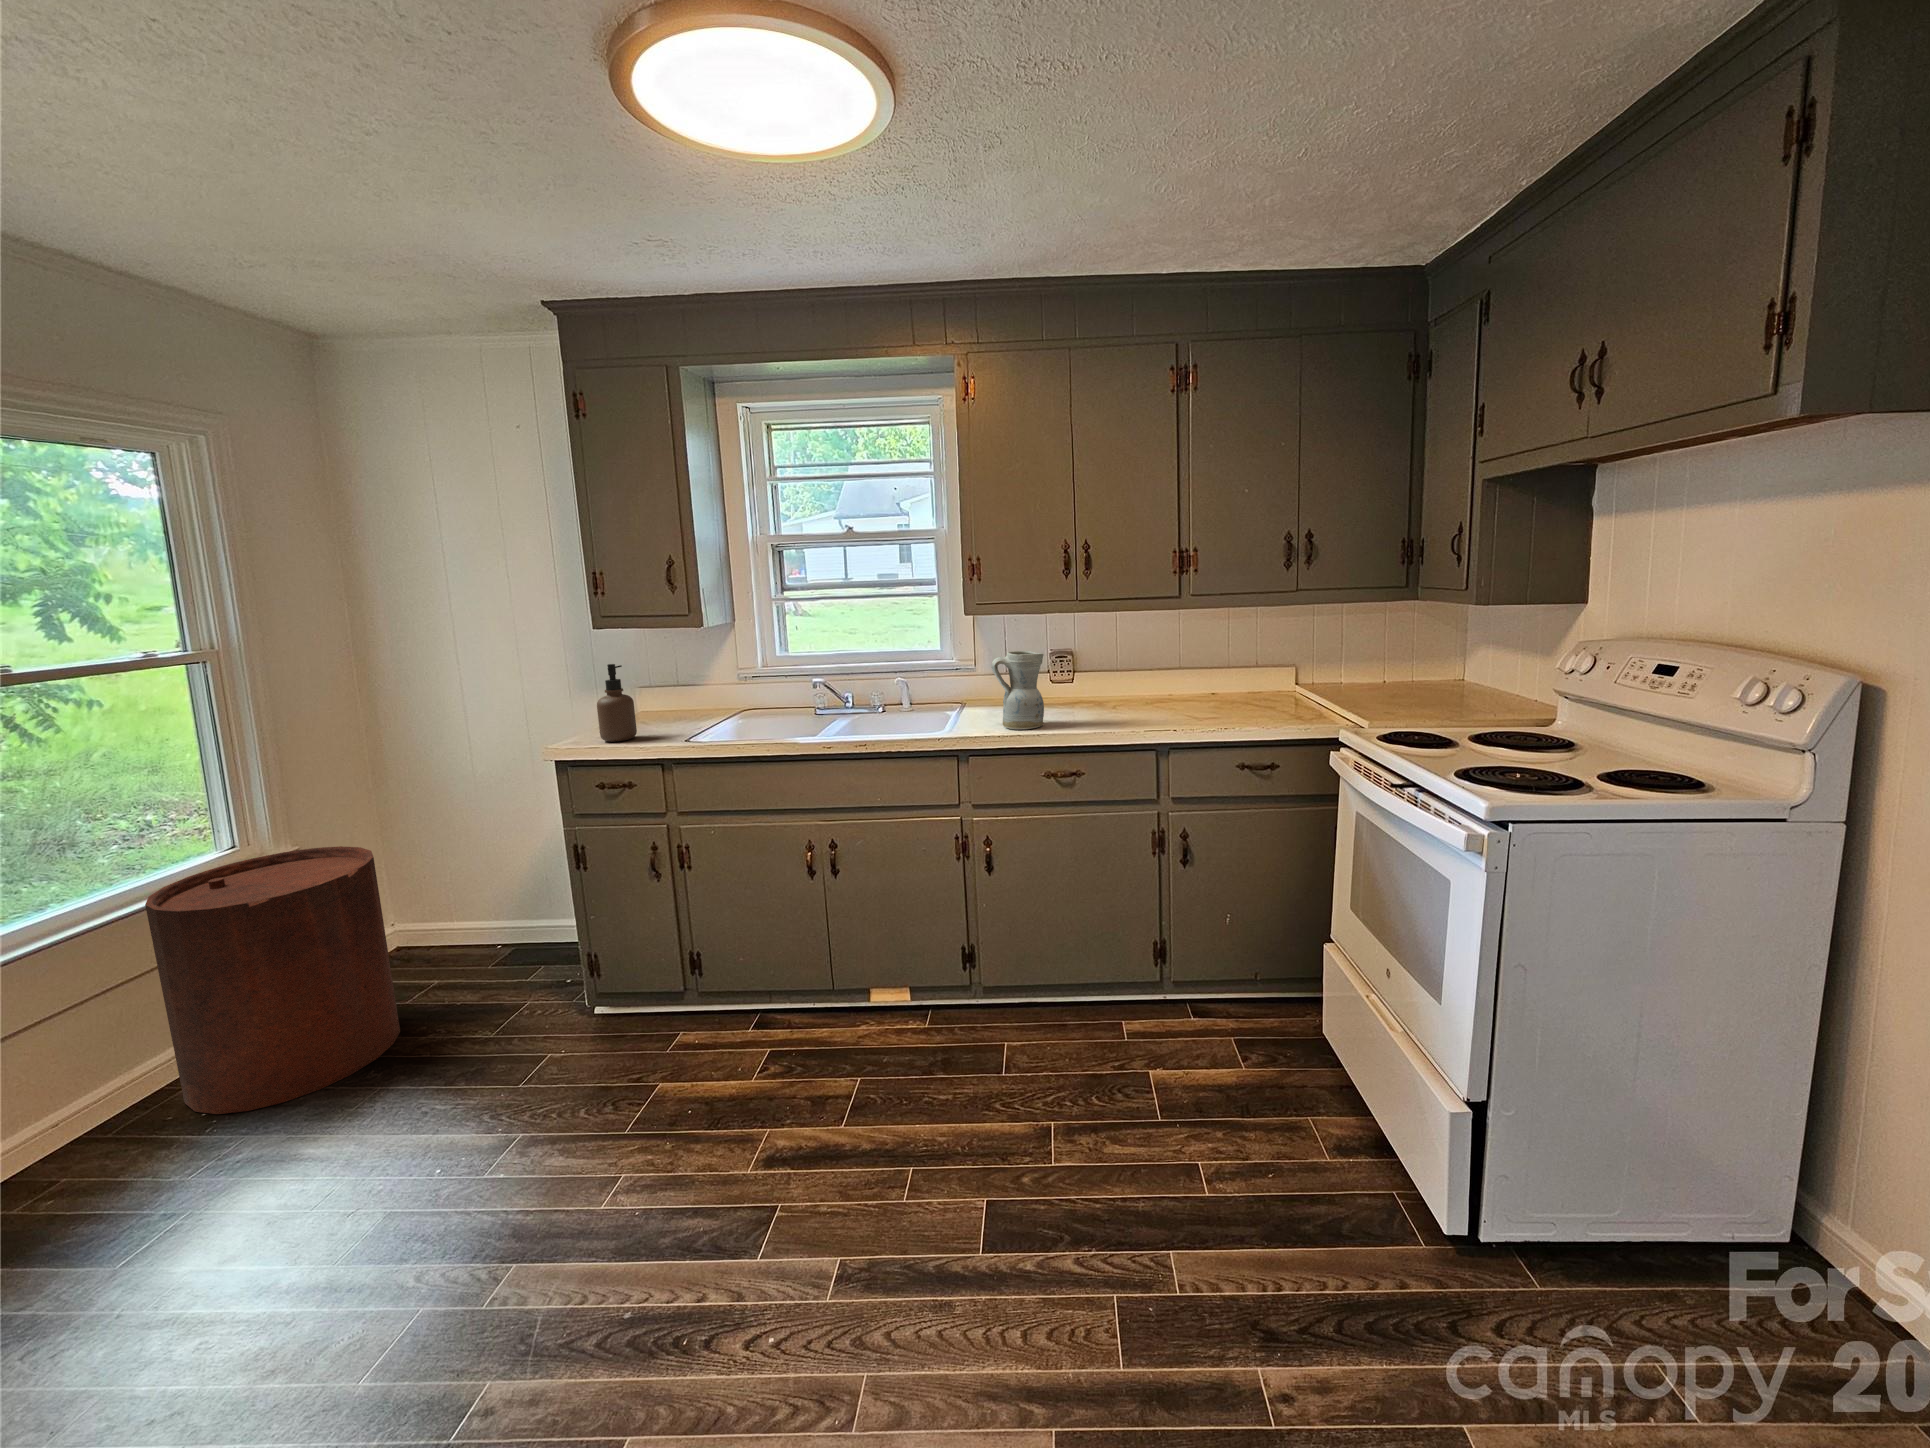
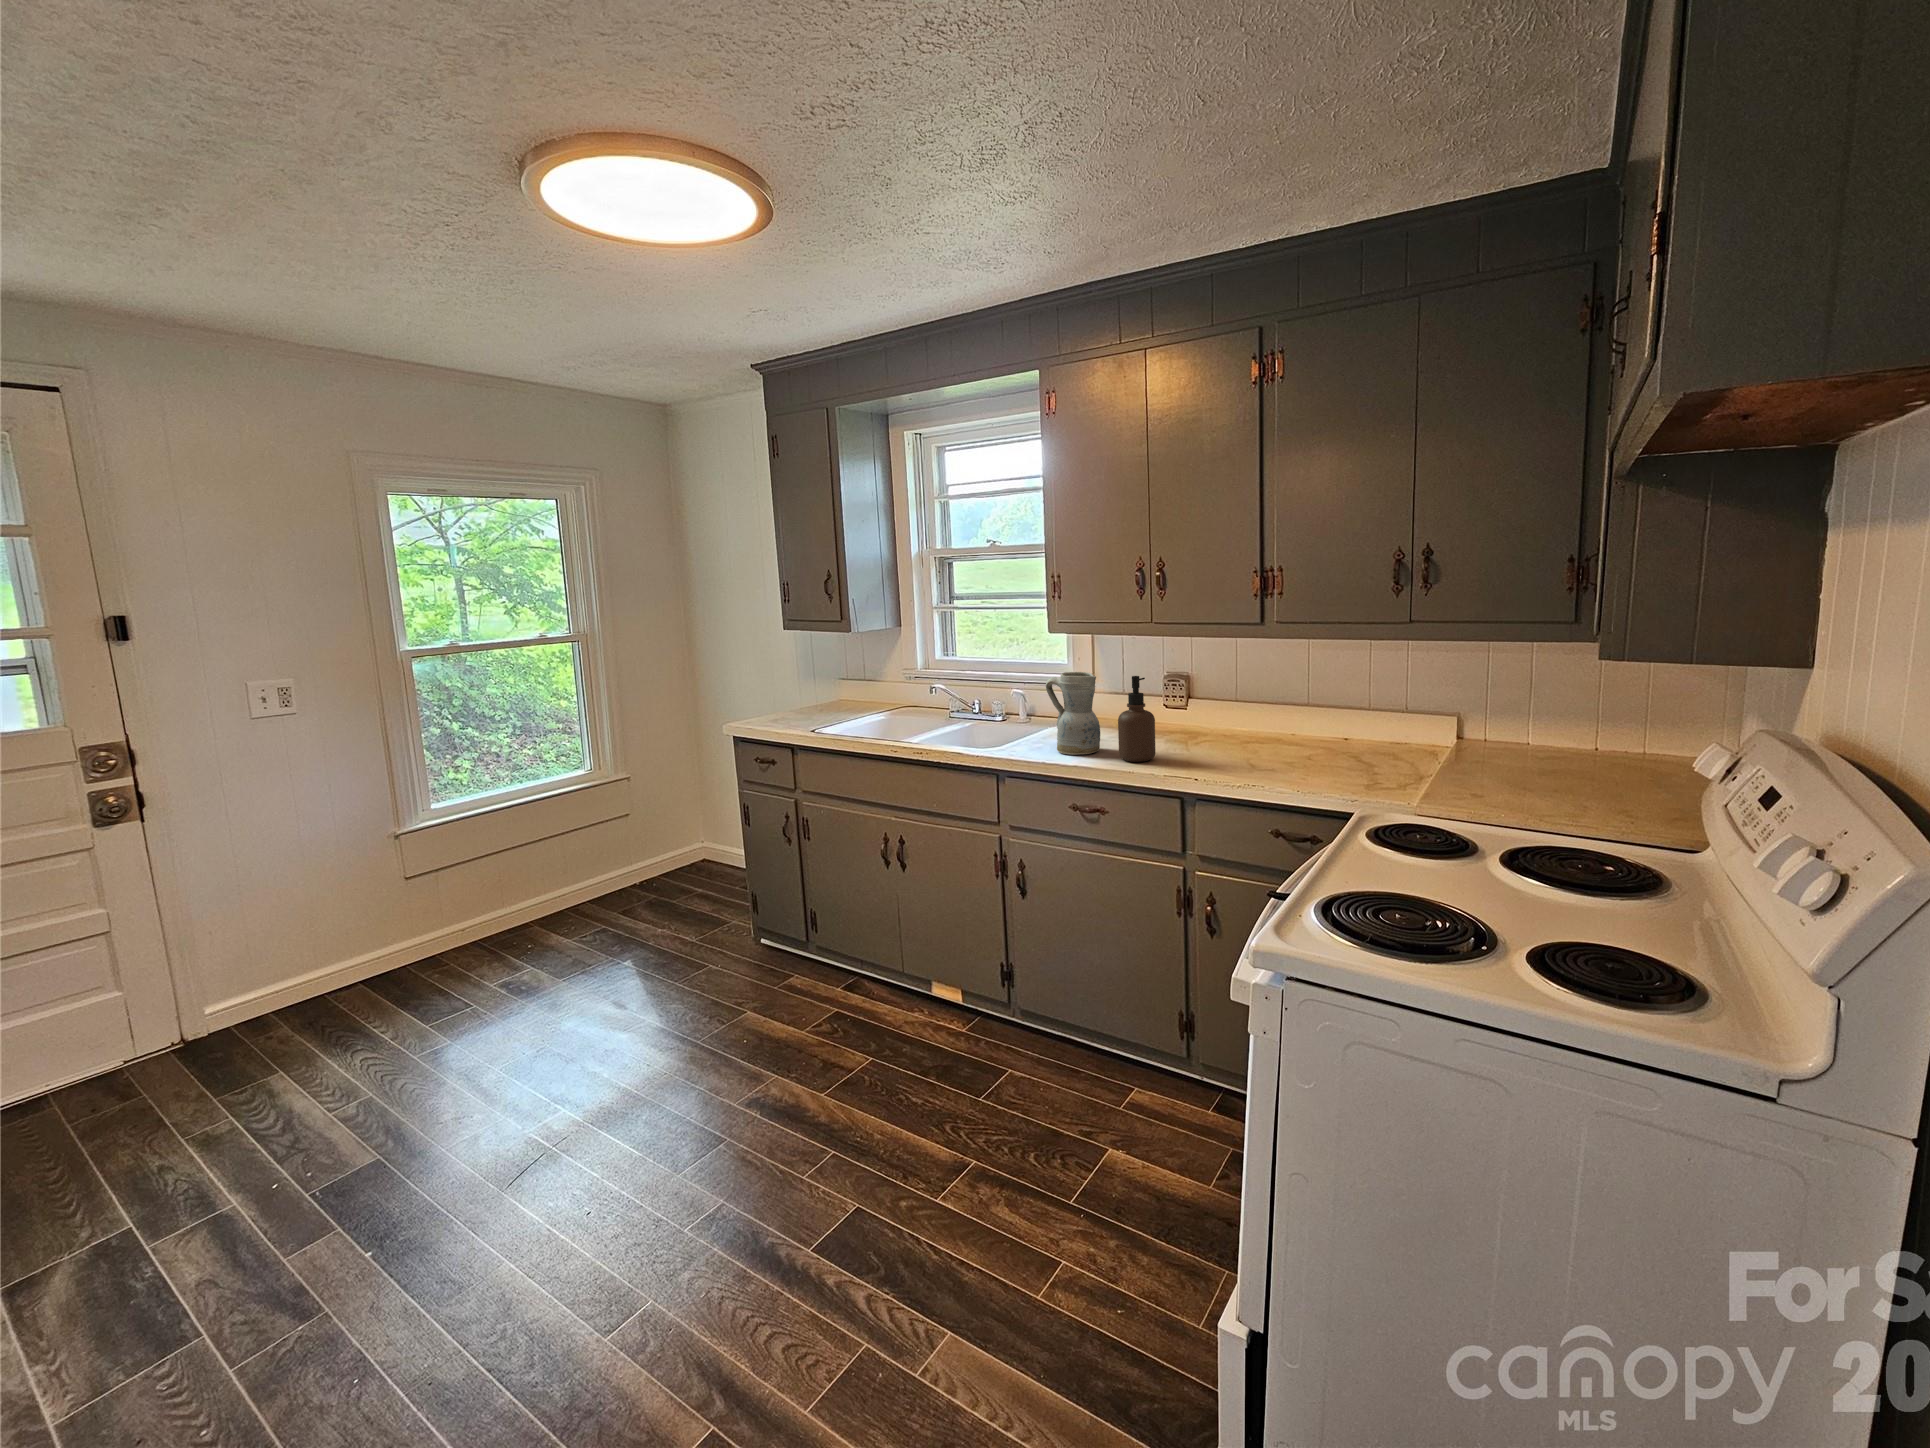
soap dispenser: present [597,664,637,742] -> present [1118,676,1155,762]
trash can: present [145,846,400,1114] -> none [522,780,661,950]

